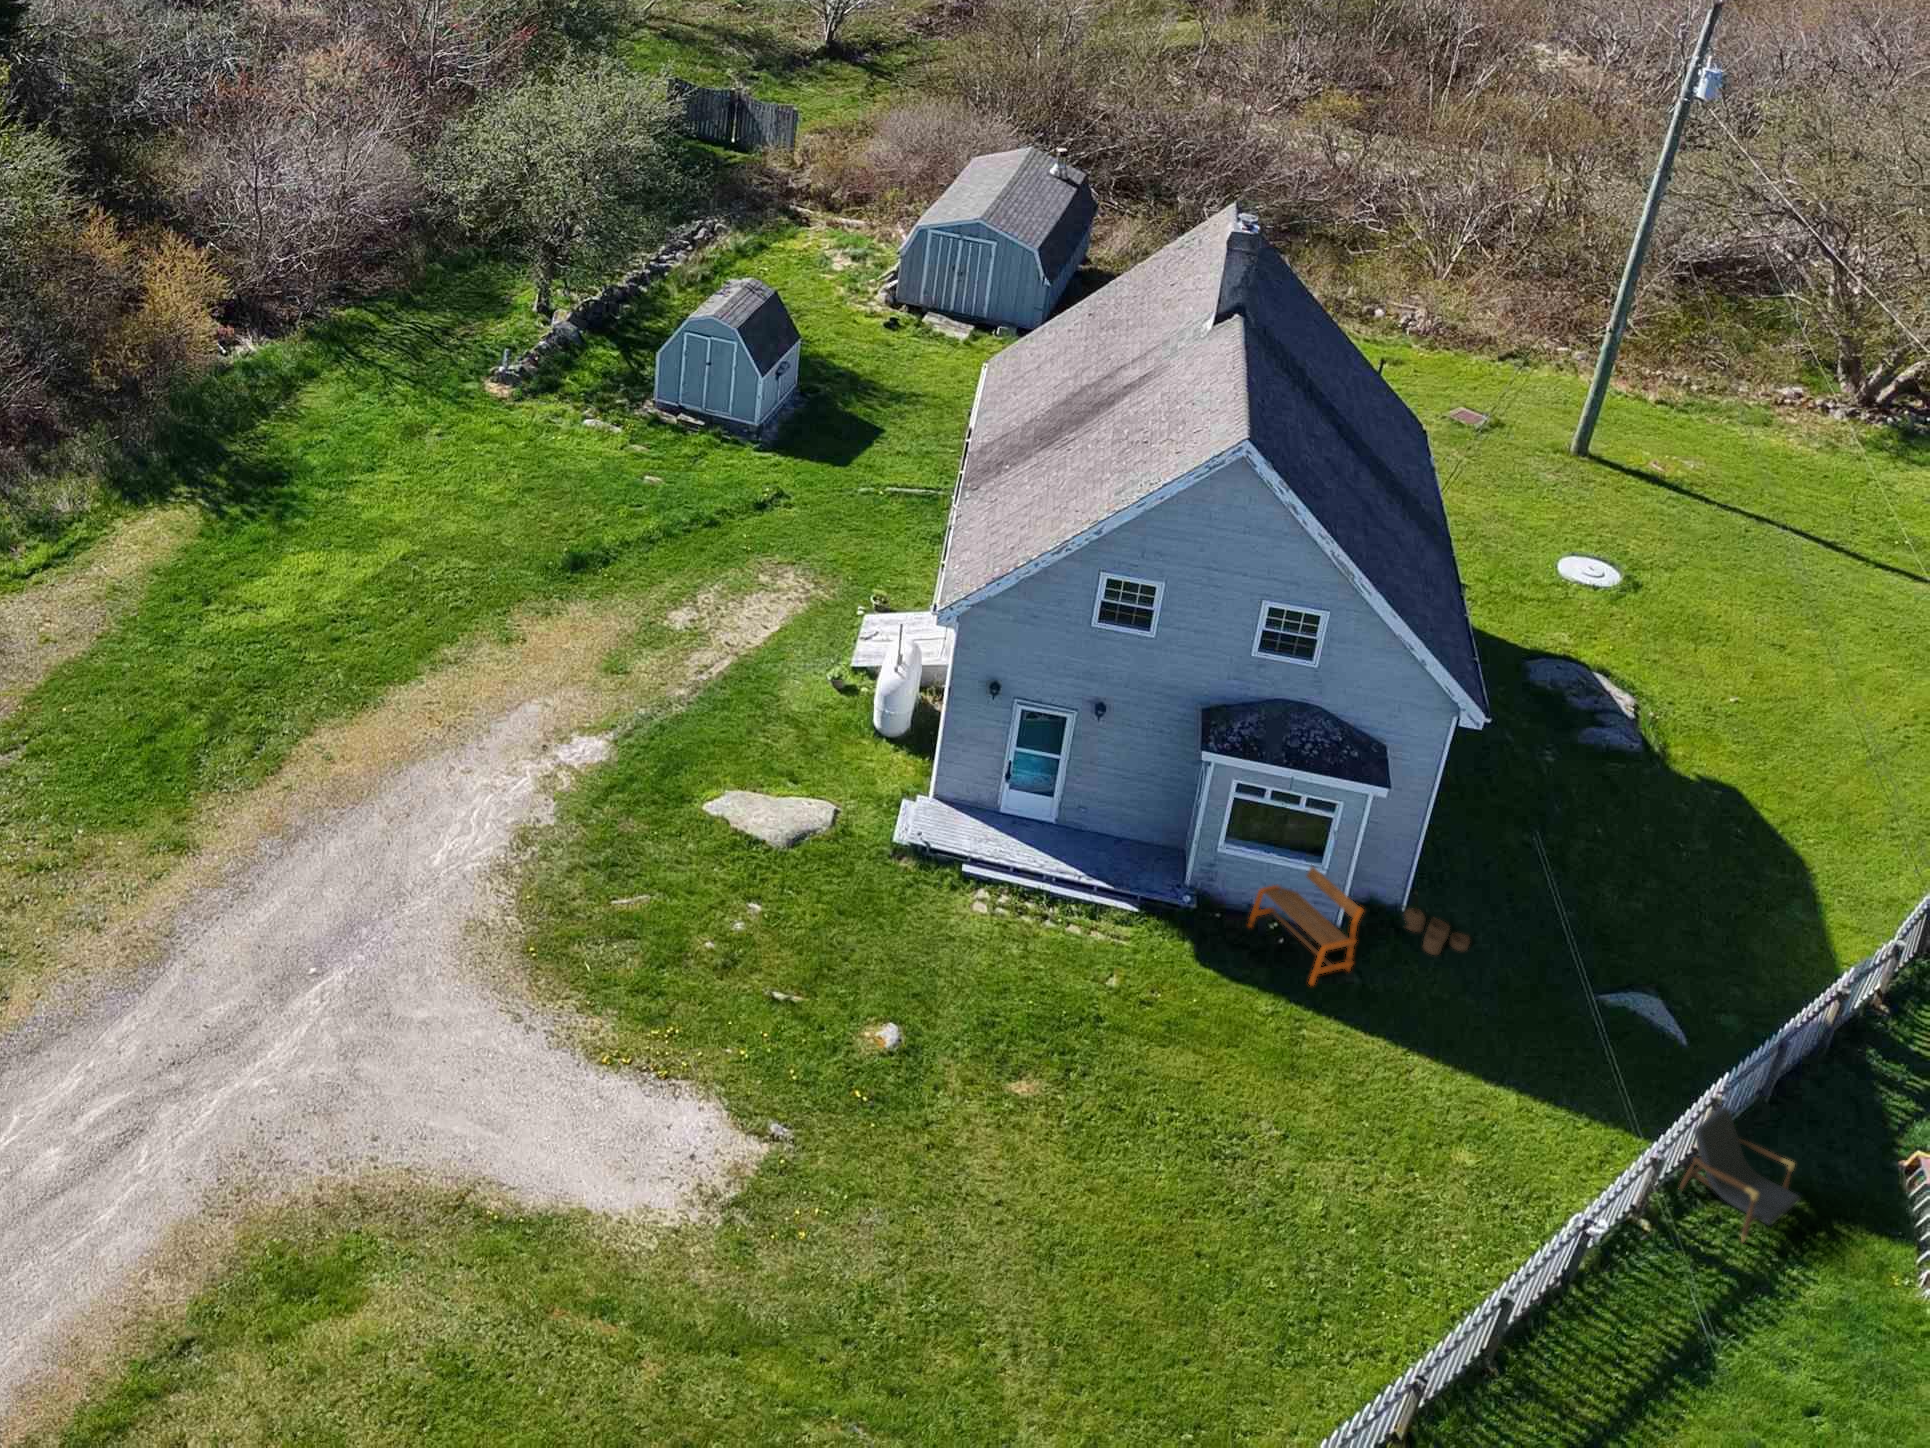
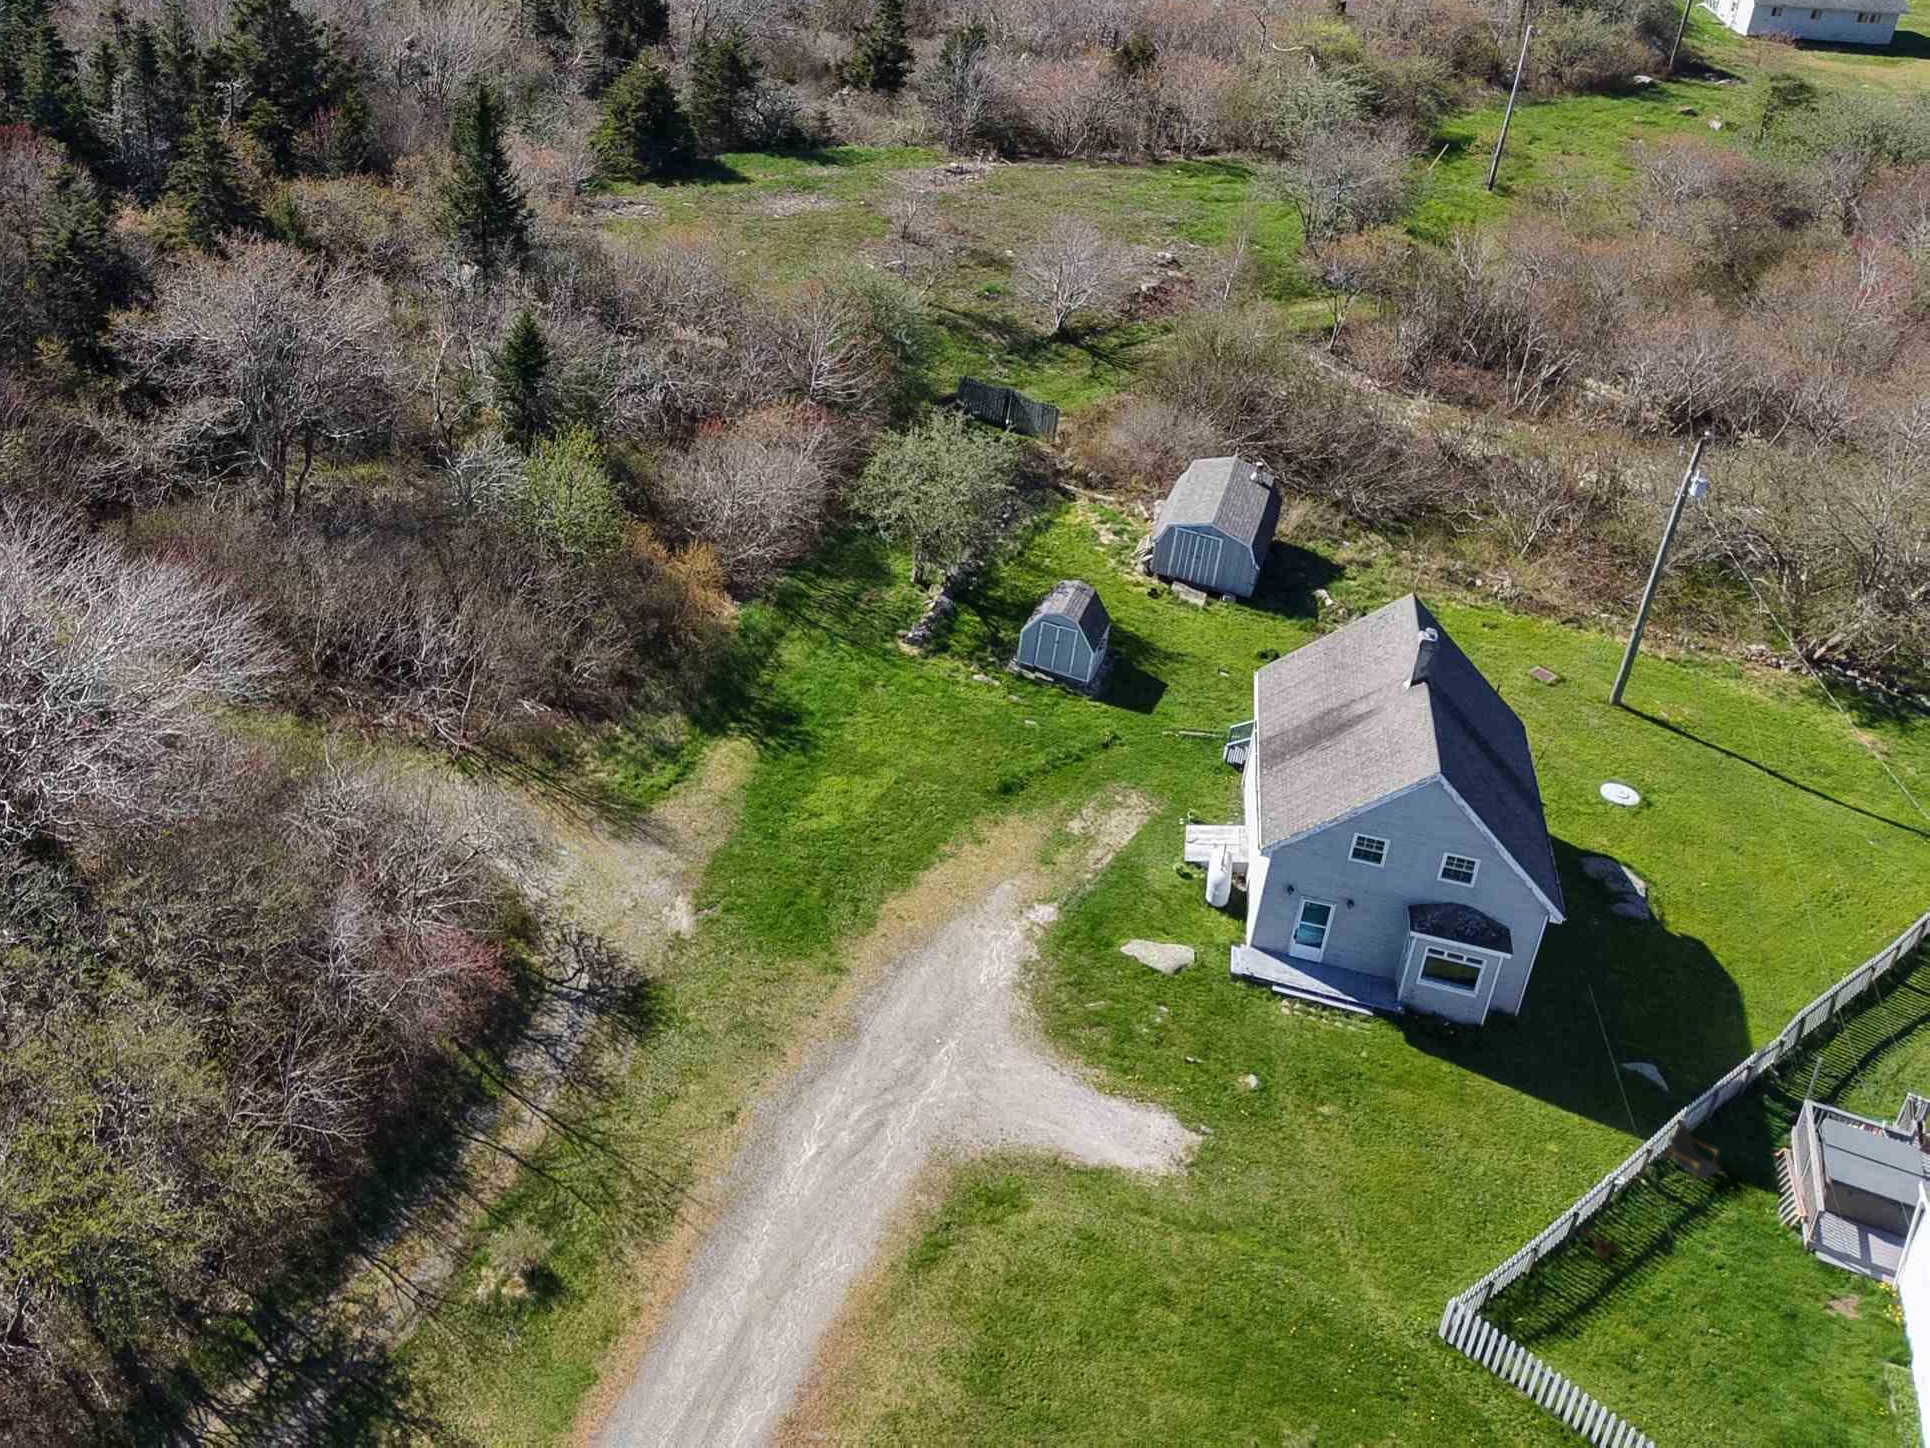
bench: present [1249,867,1363,986] -> none [1433,987,1498,1057]
woven basket: present [1404,908,1469,955] -> present [1580,1228,1620,1259]

